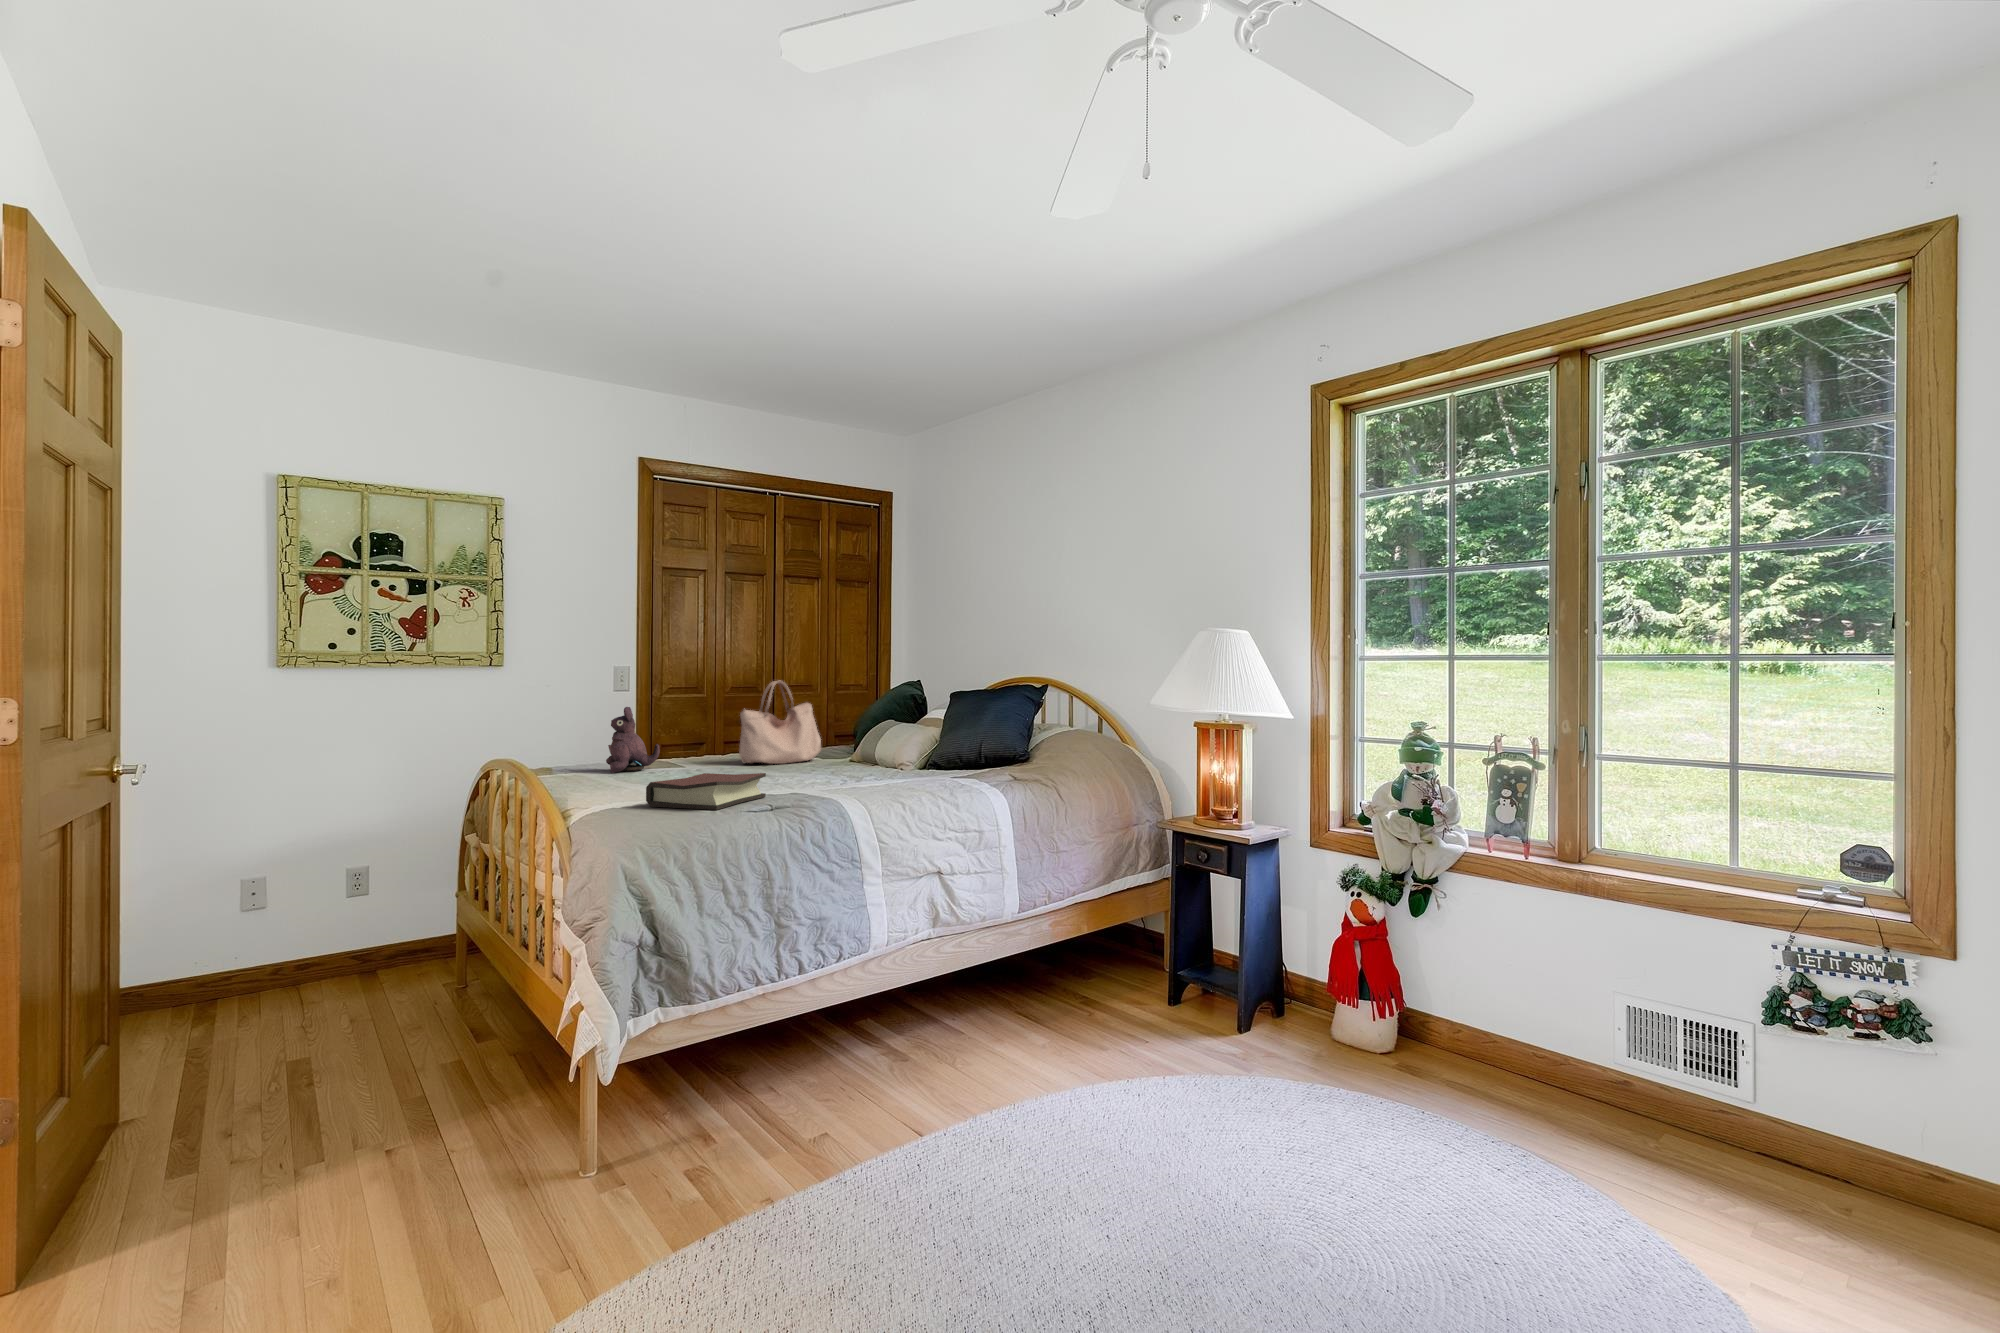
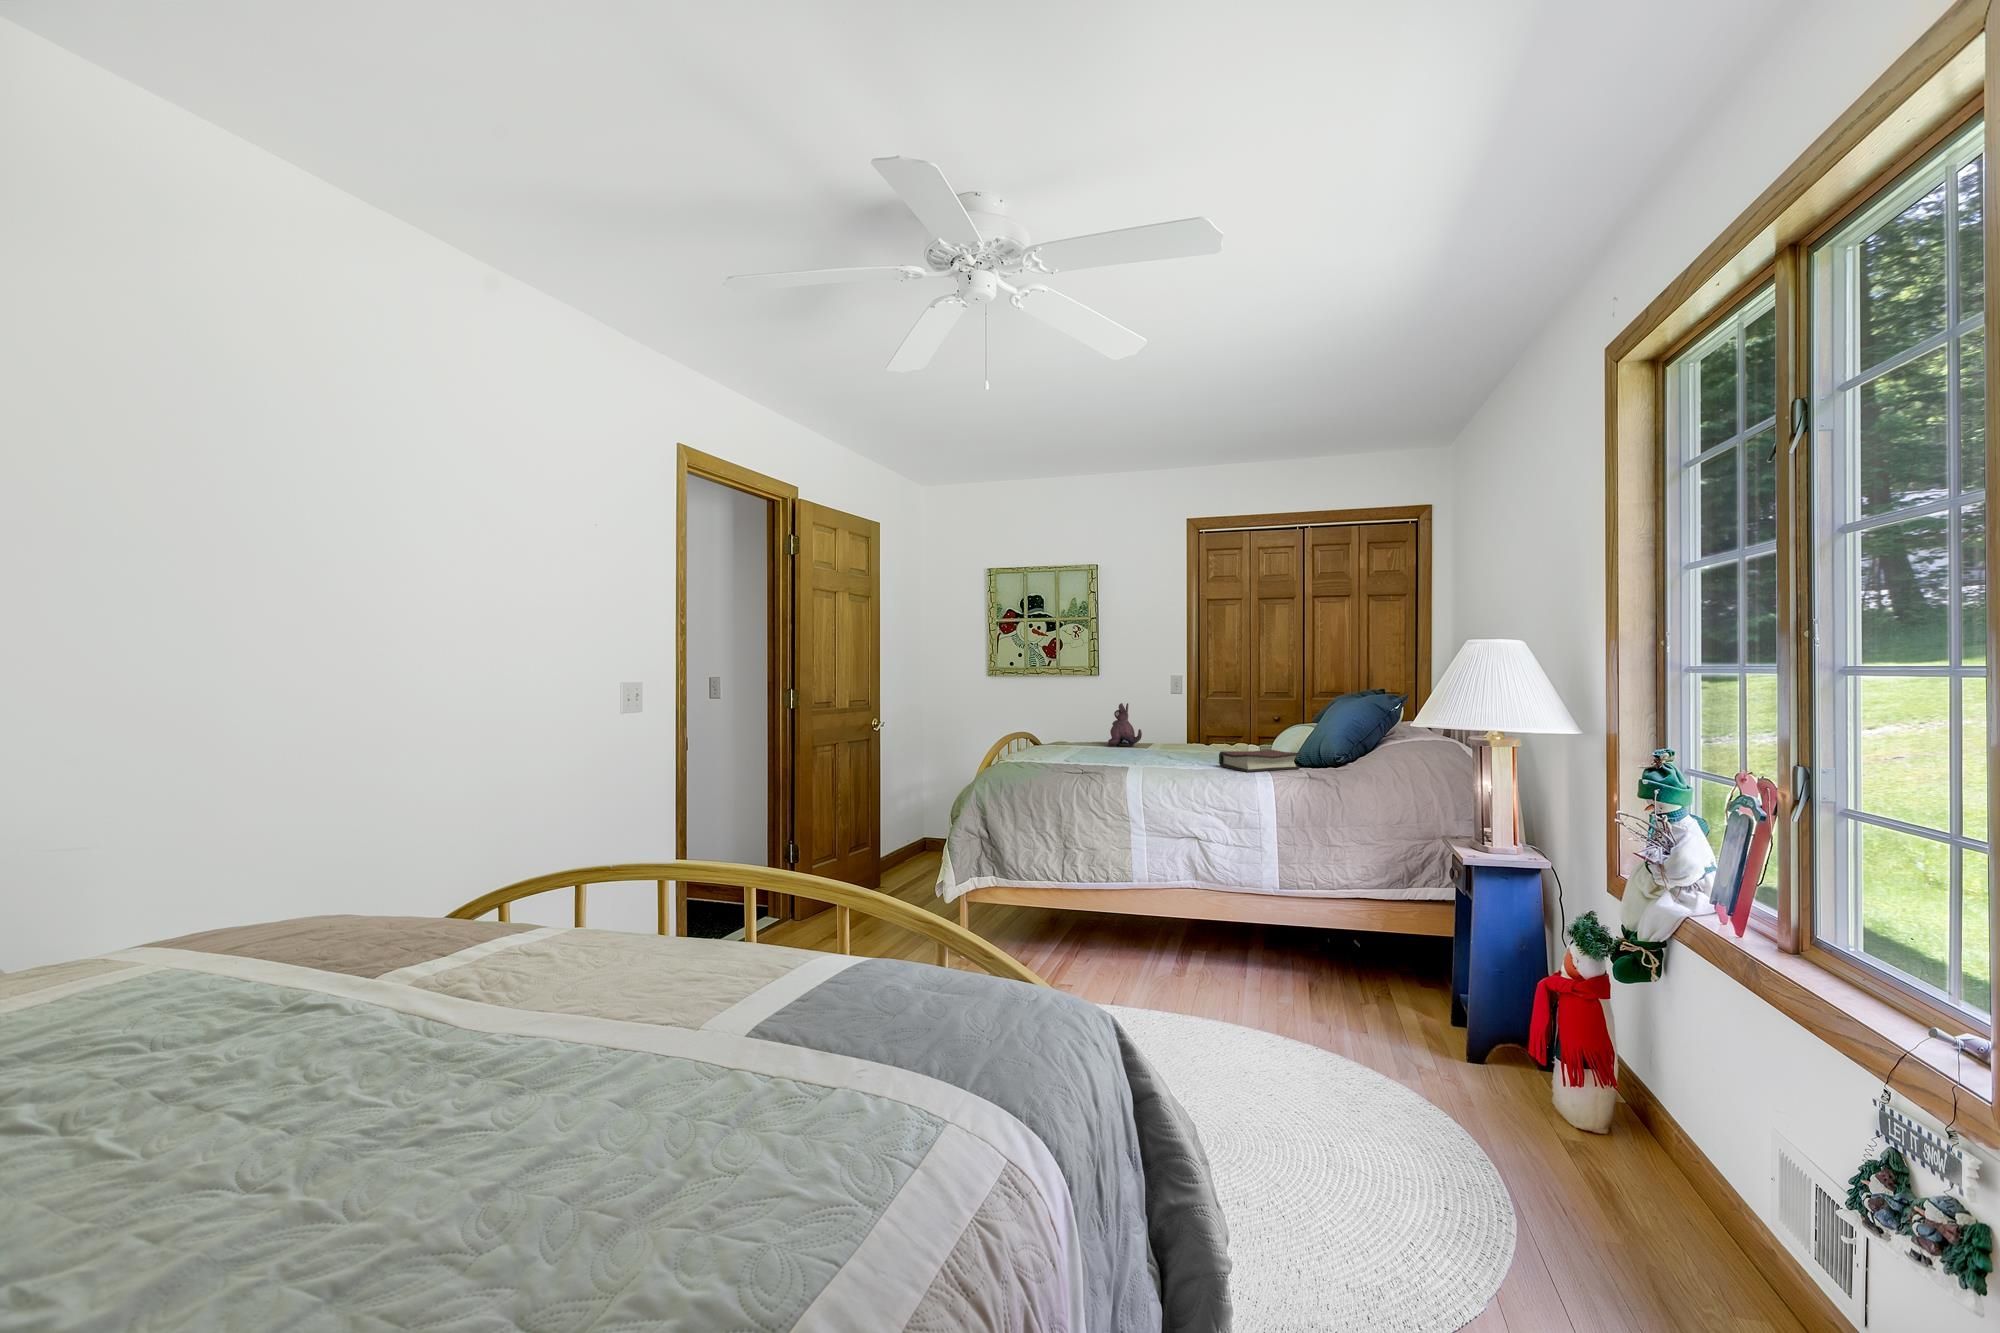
handbag: present [739,681,821,764] -> none [1197,687,1269,750]
hardback book: present [646,773,766,810] -> present [1219,750,1300,772]

